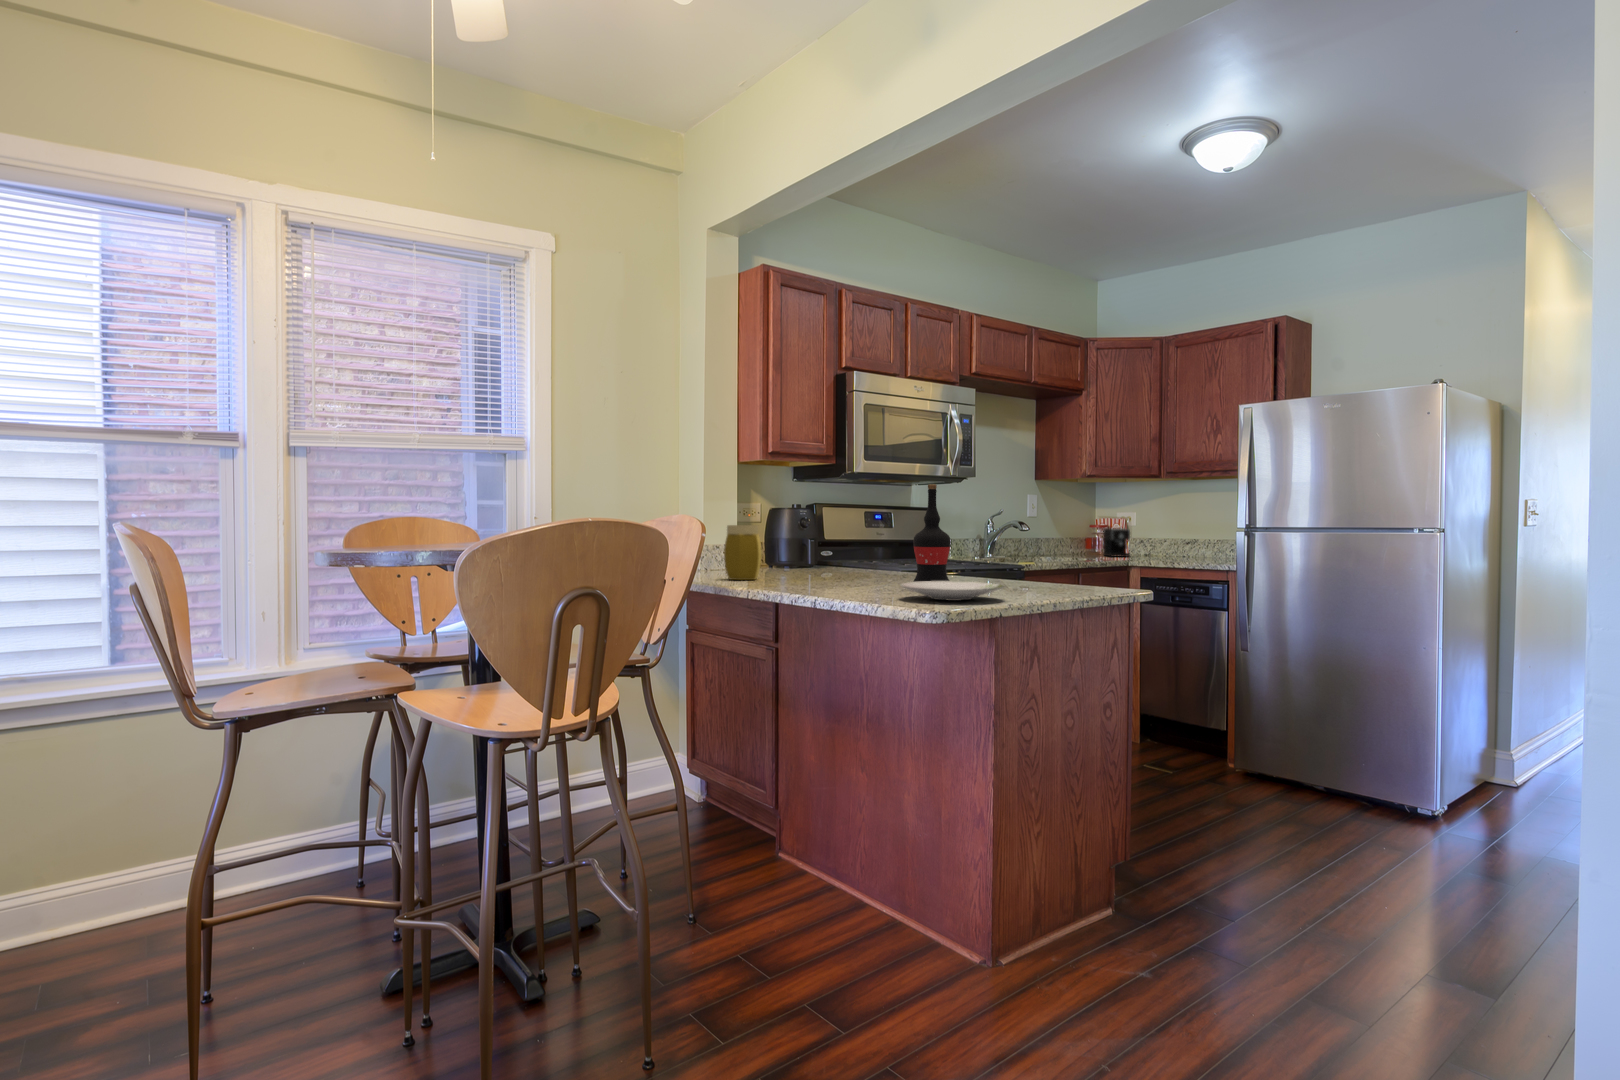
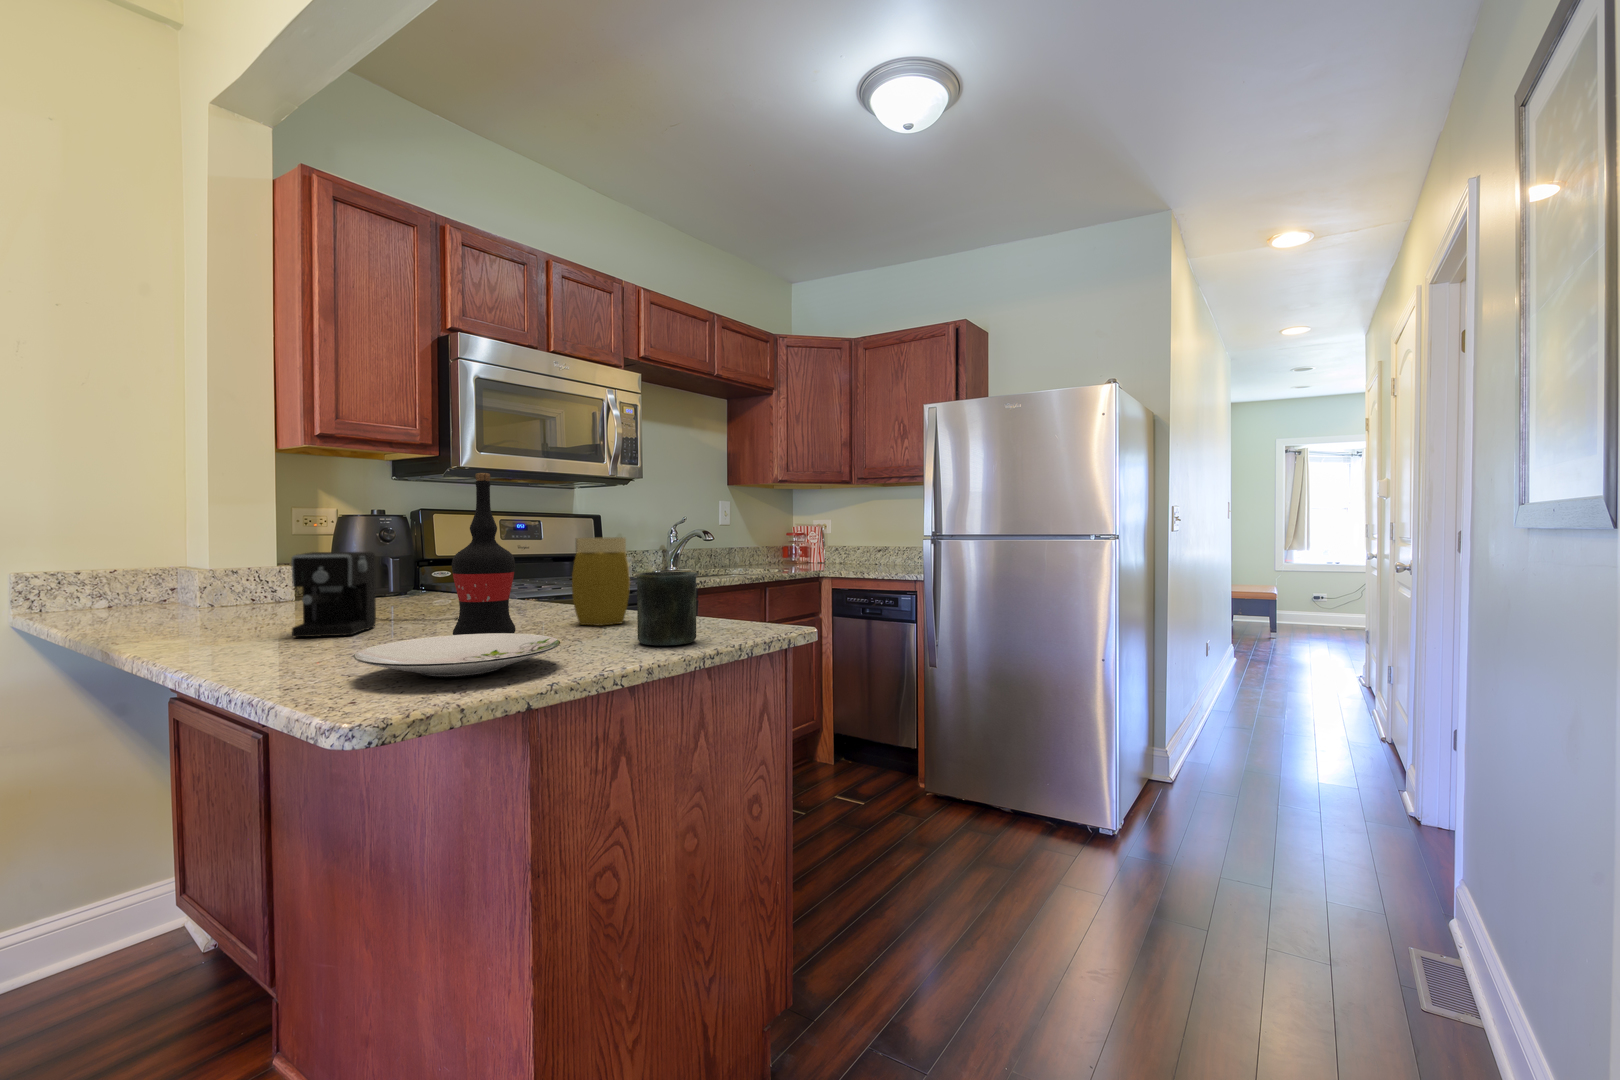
jar: present [724,525,761,580] -> present [572,537,630,625]
coffee maker: present [1103,528,1130,557] -> present [291,552,458,637]
mug: none [1029,548,1075,594] -> present [635,572,698,646]

